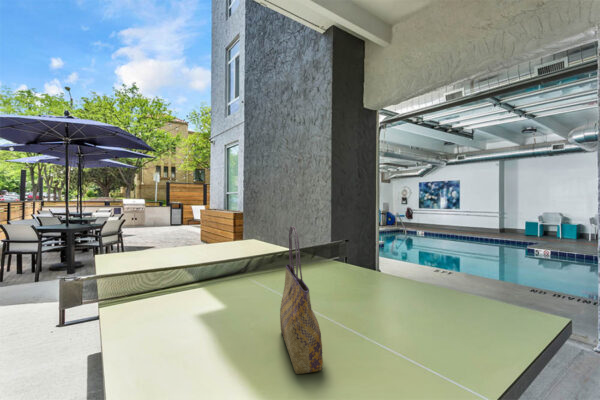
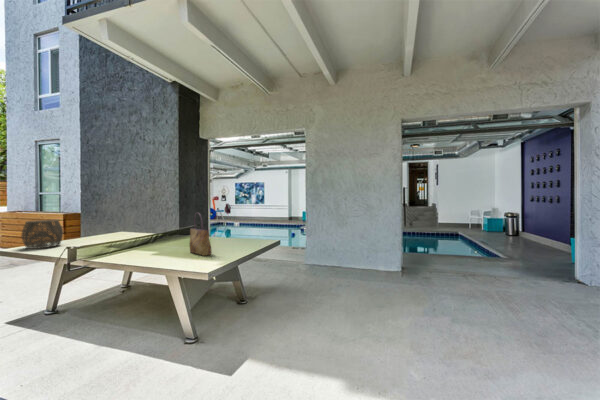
woven basket: none [115,221,163,261] -> present [21,220,63,249]

